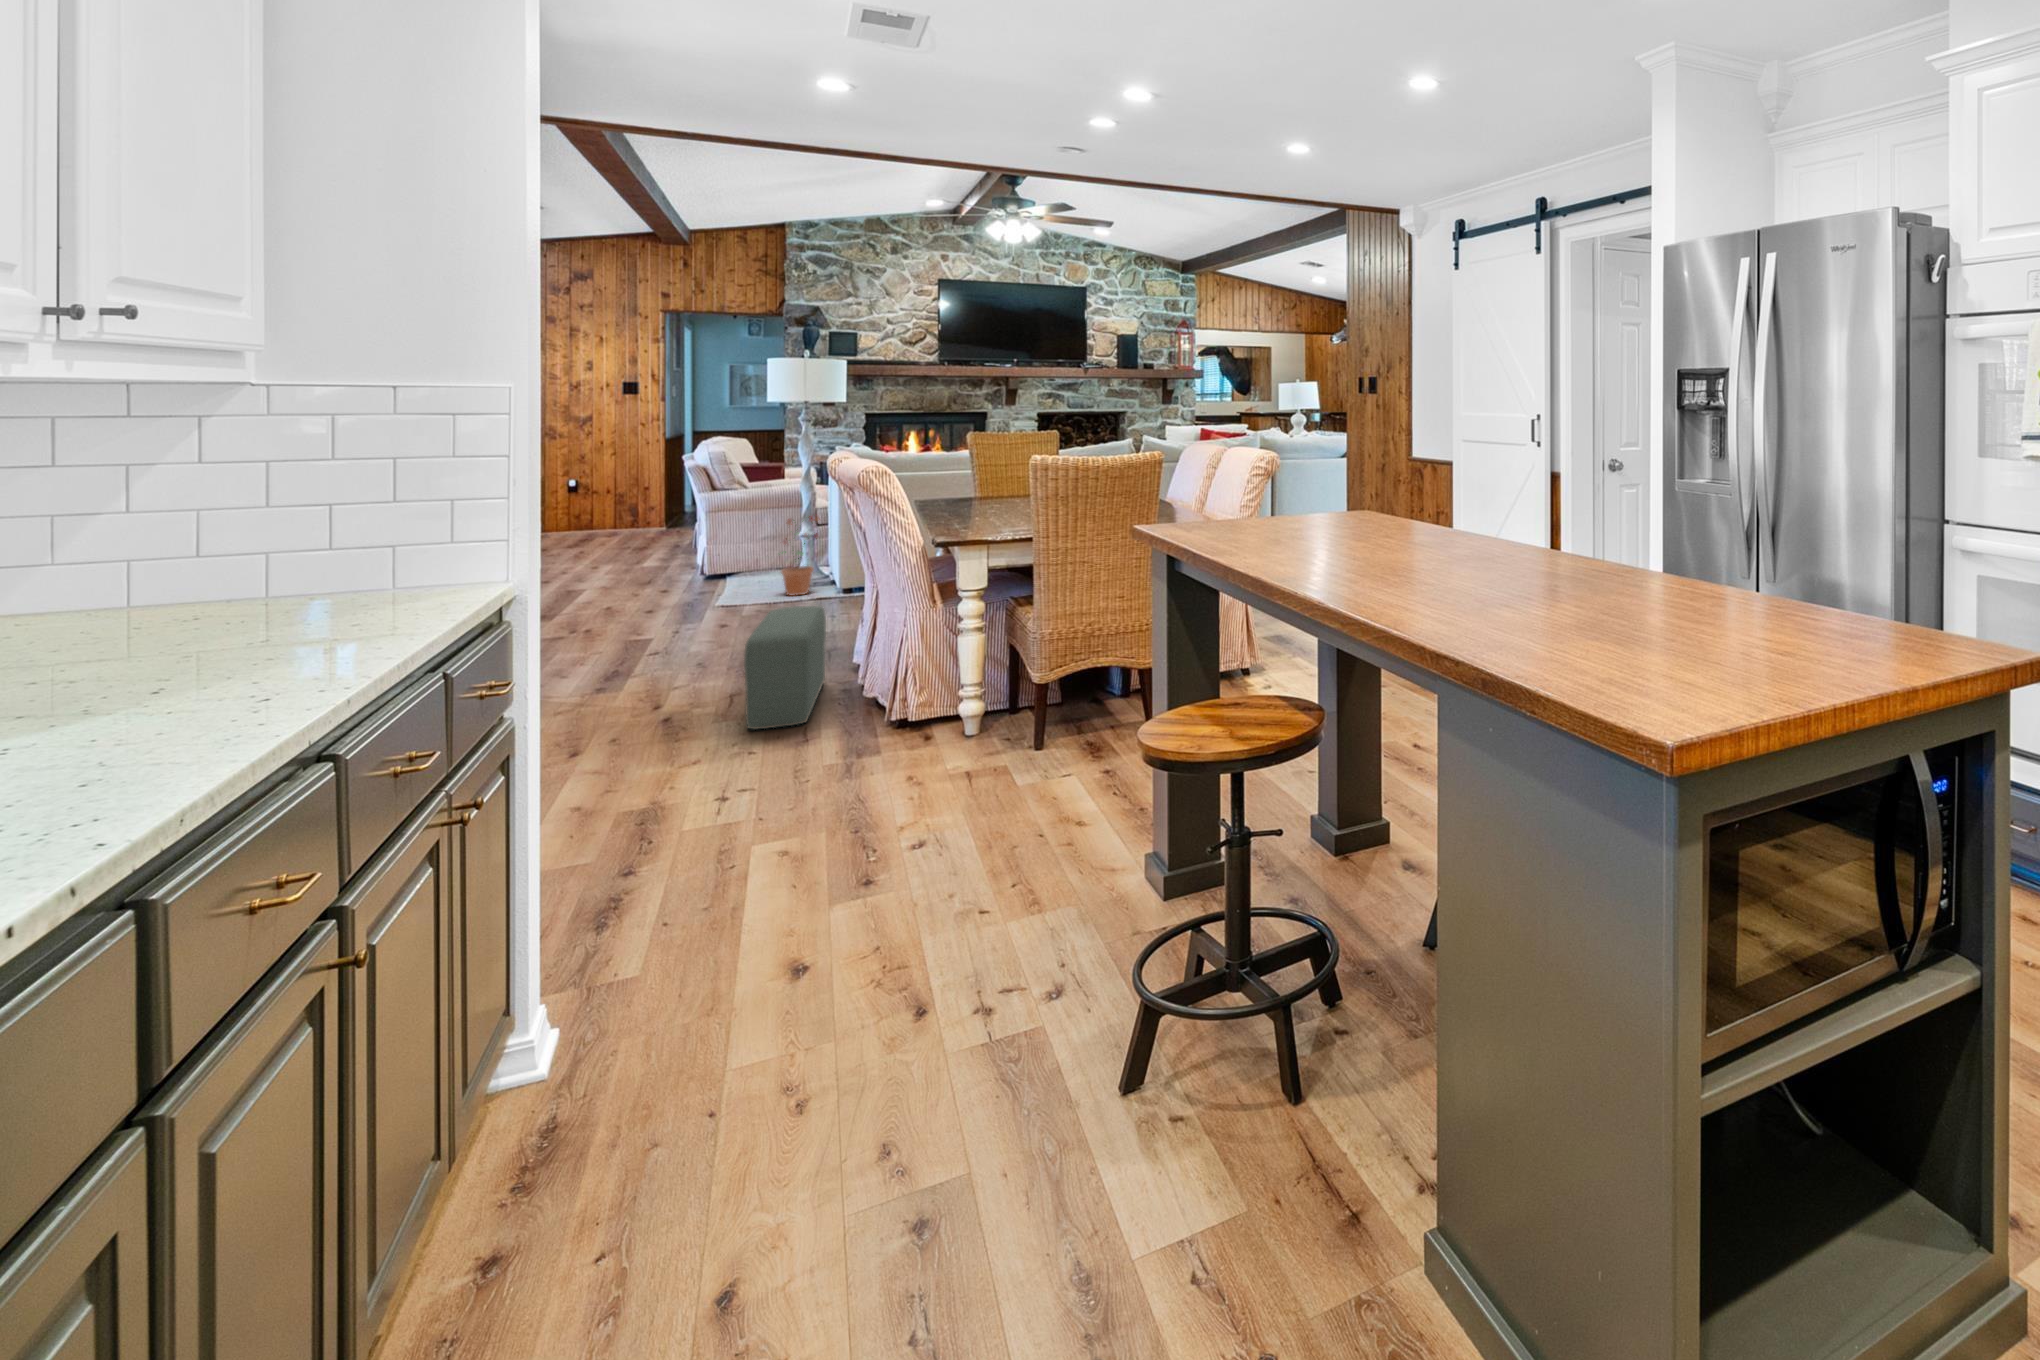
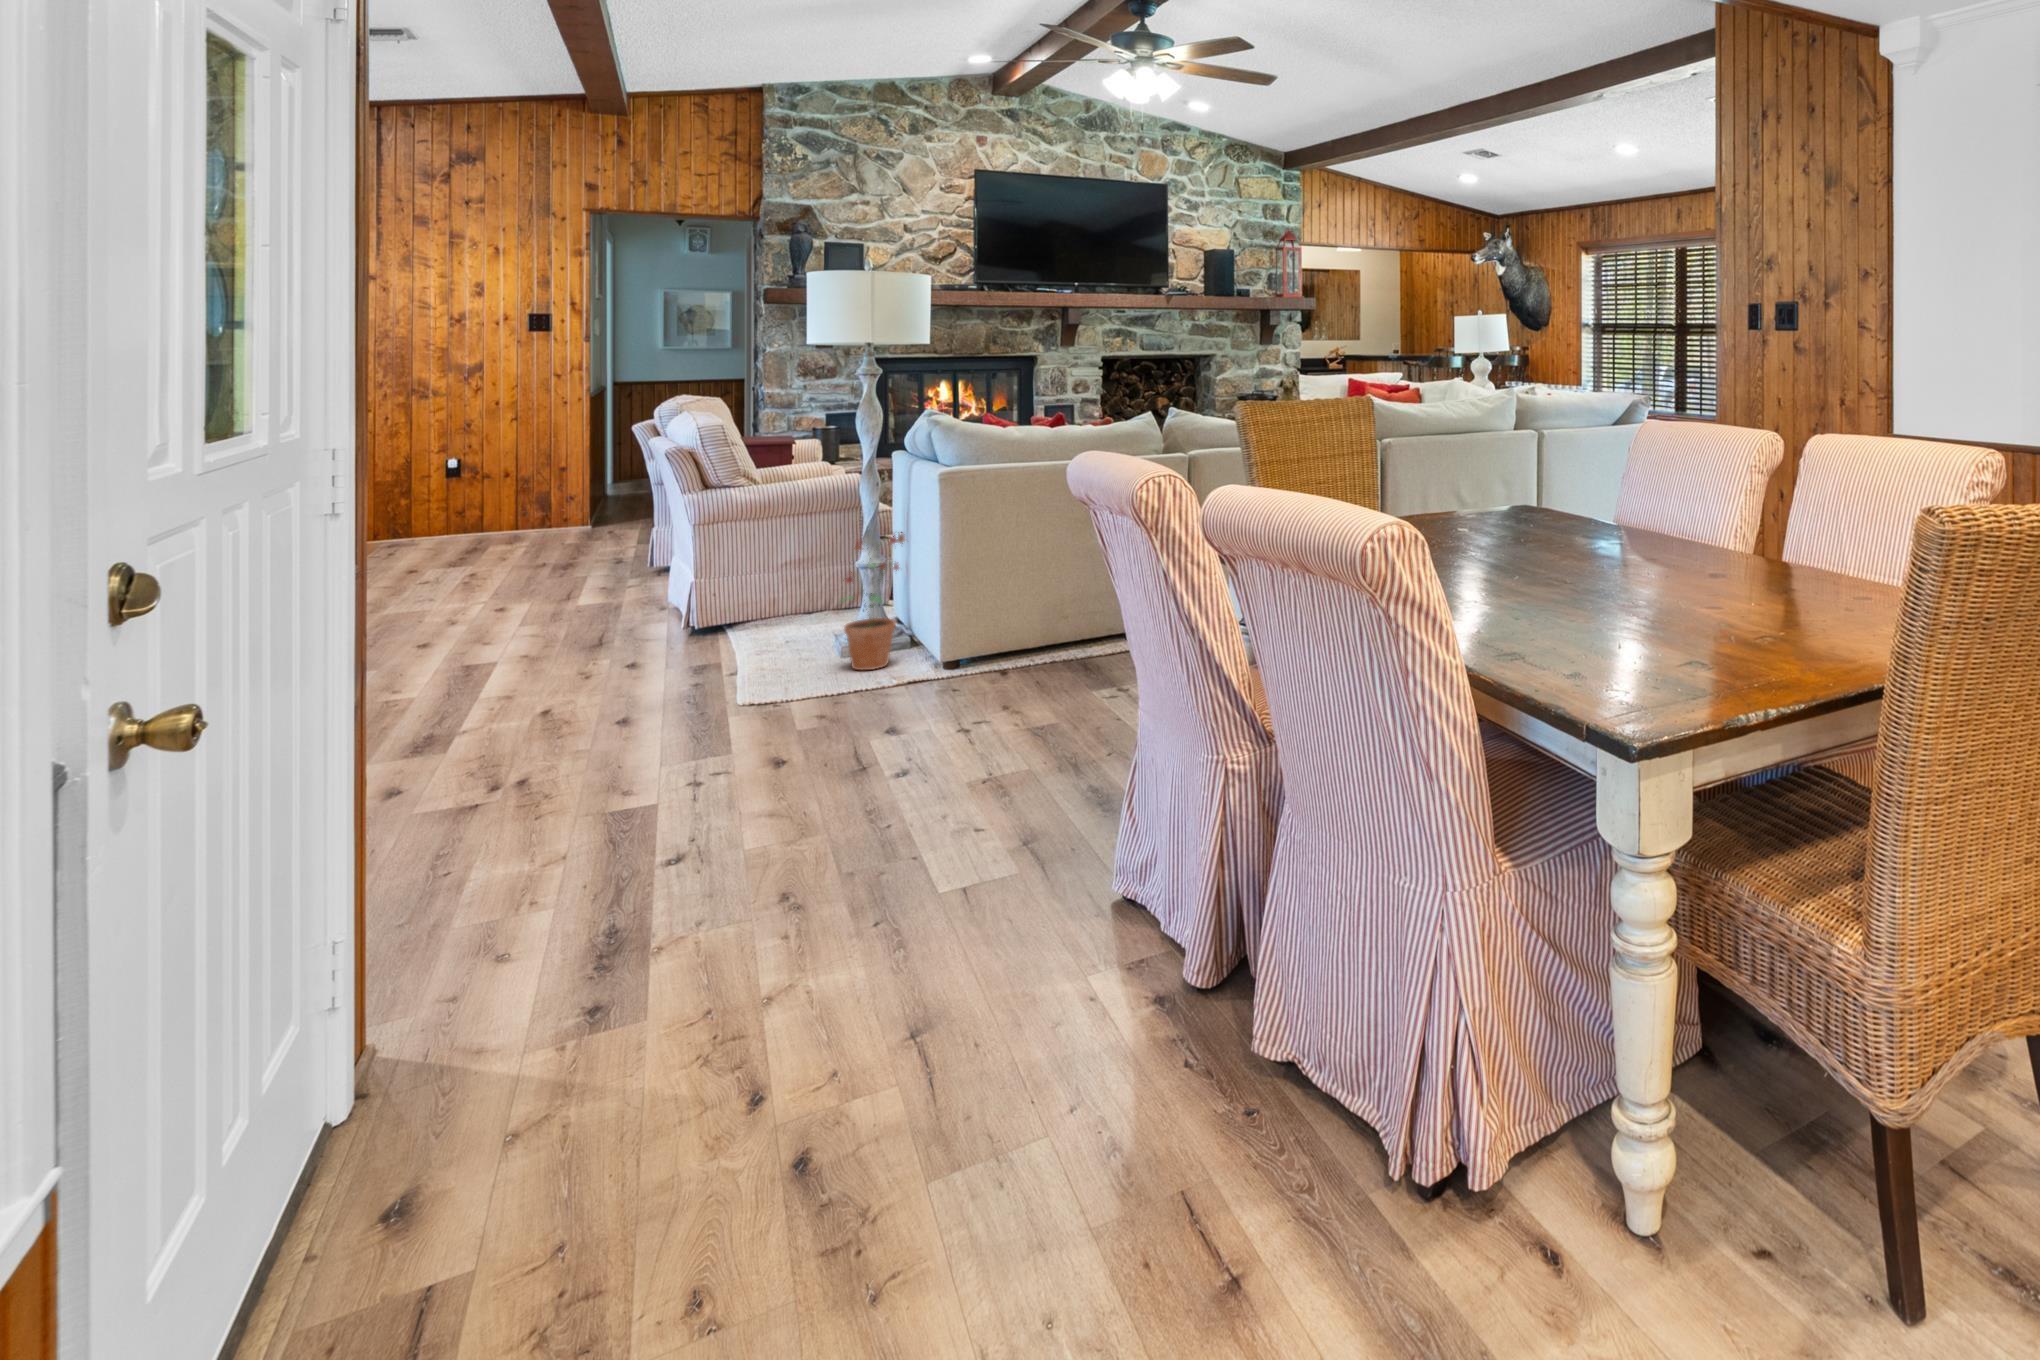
pouf: present [744,606,826,729] -> none [977,771,1148,1131]

